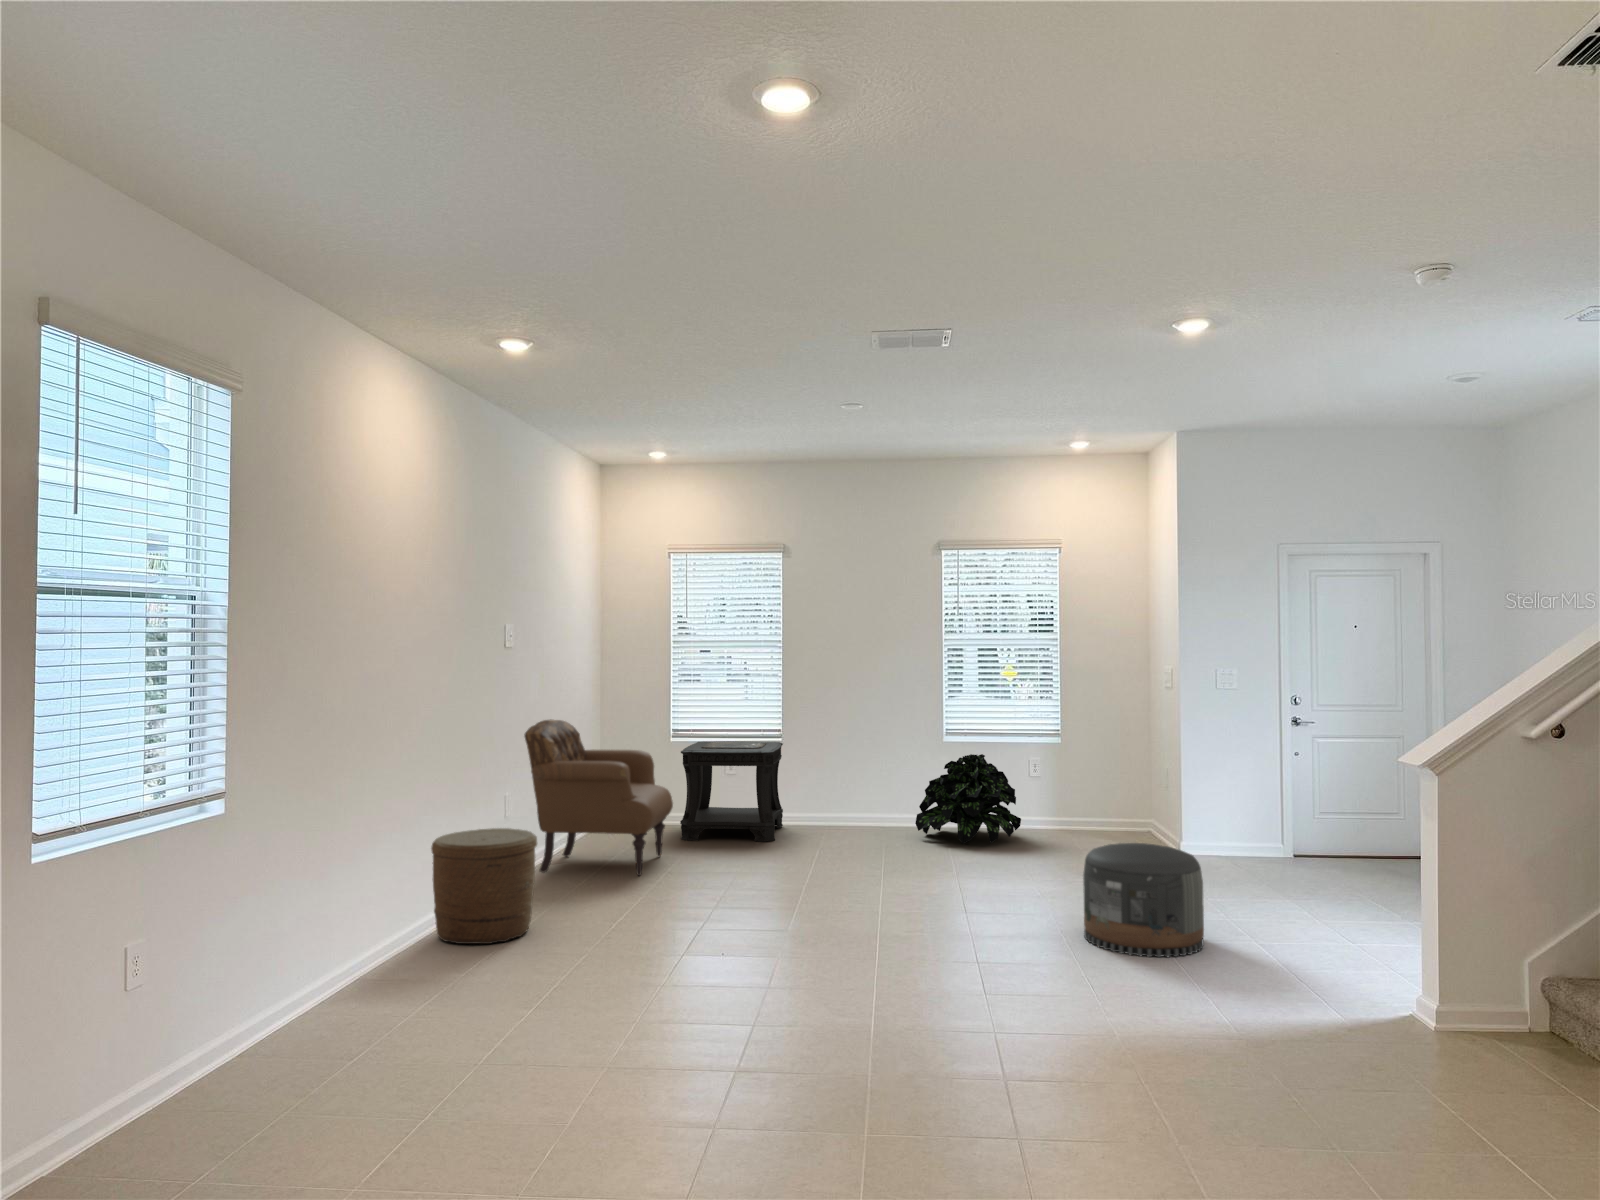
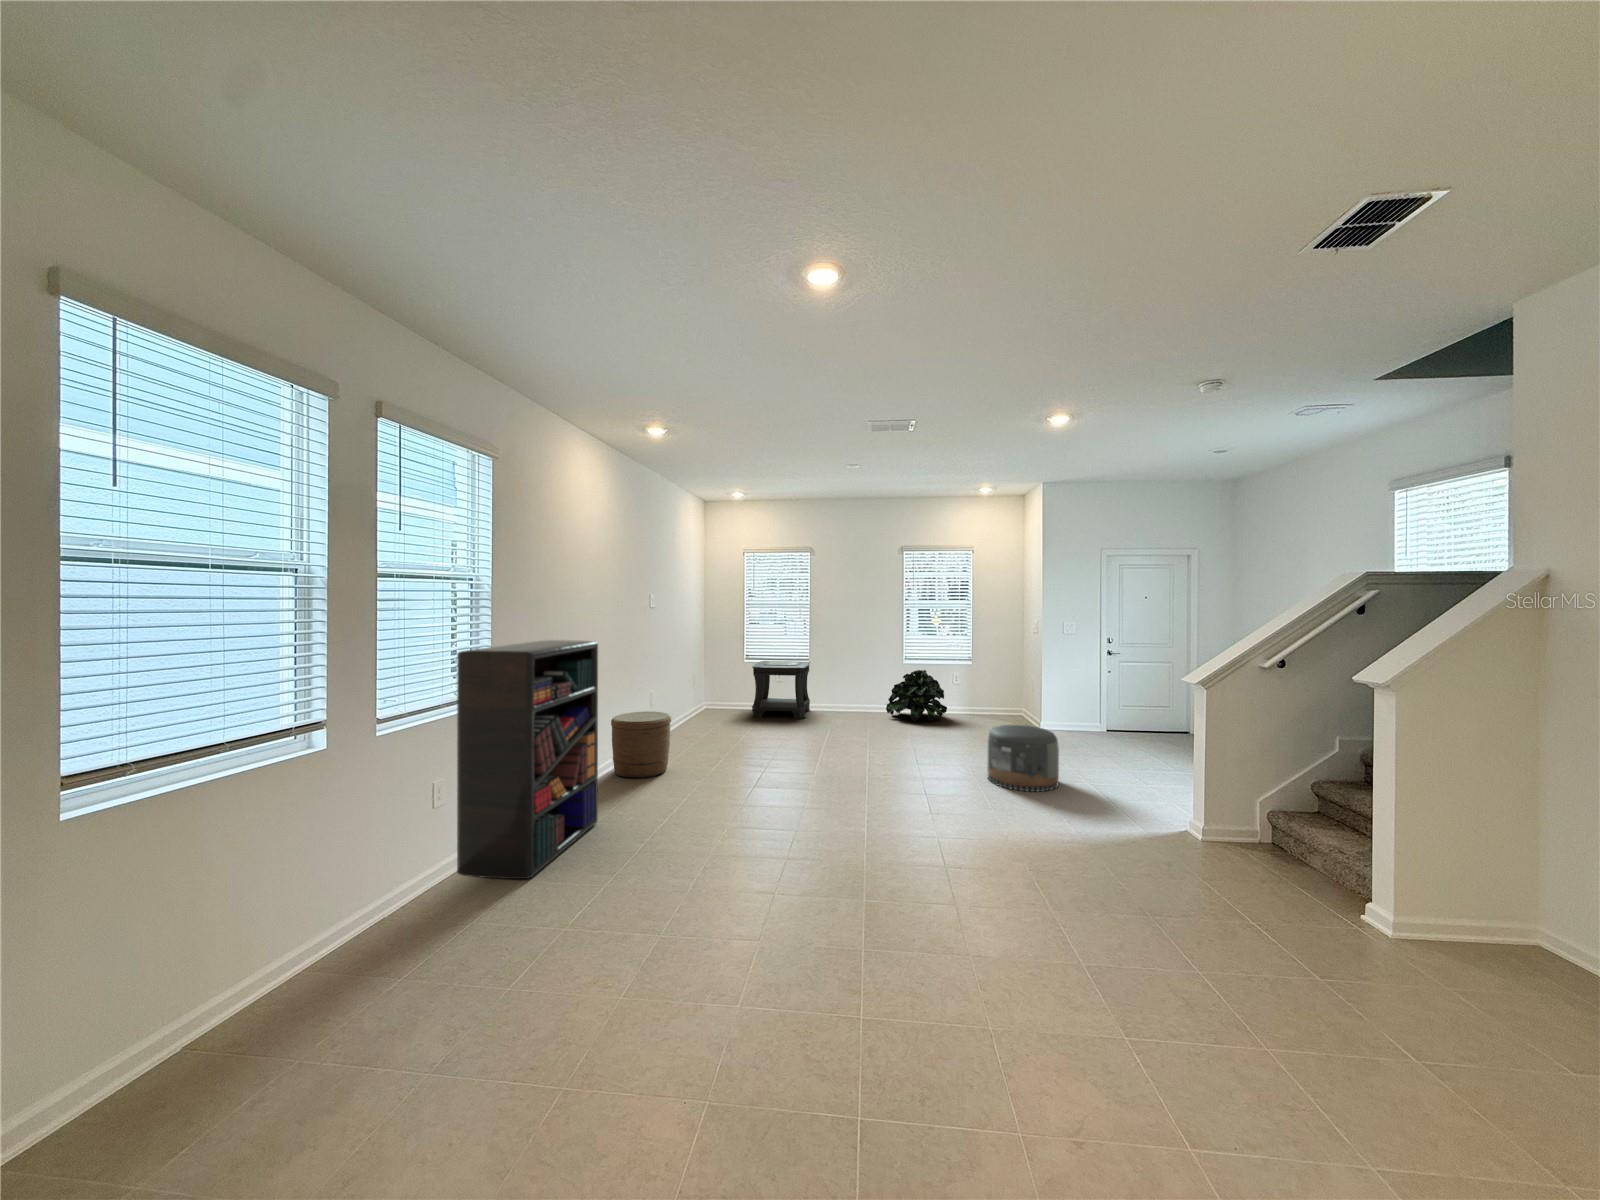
bookshelf: none [163,703,410,1112] -> present [457,640,598,879]
armchair: present [524,720,673,876] -> none [664,648,748,738]

